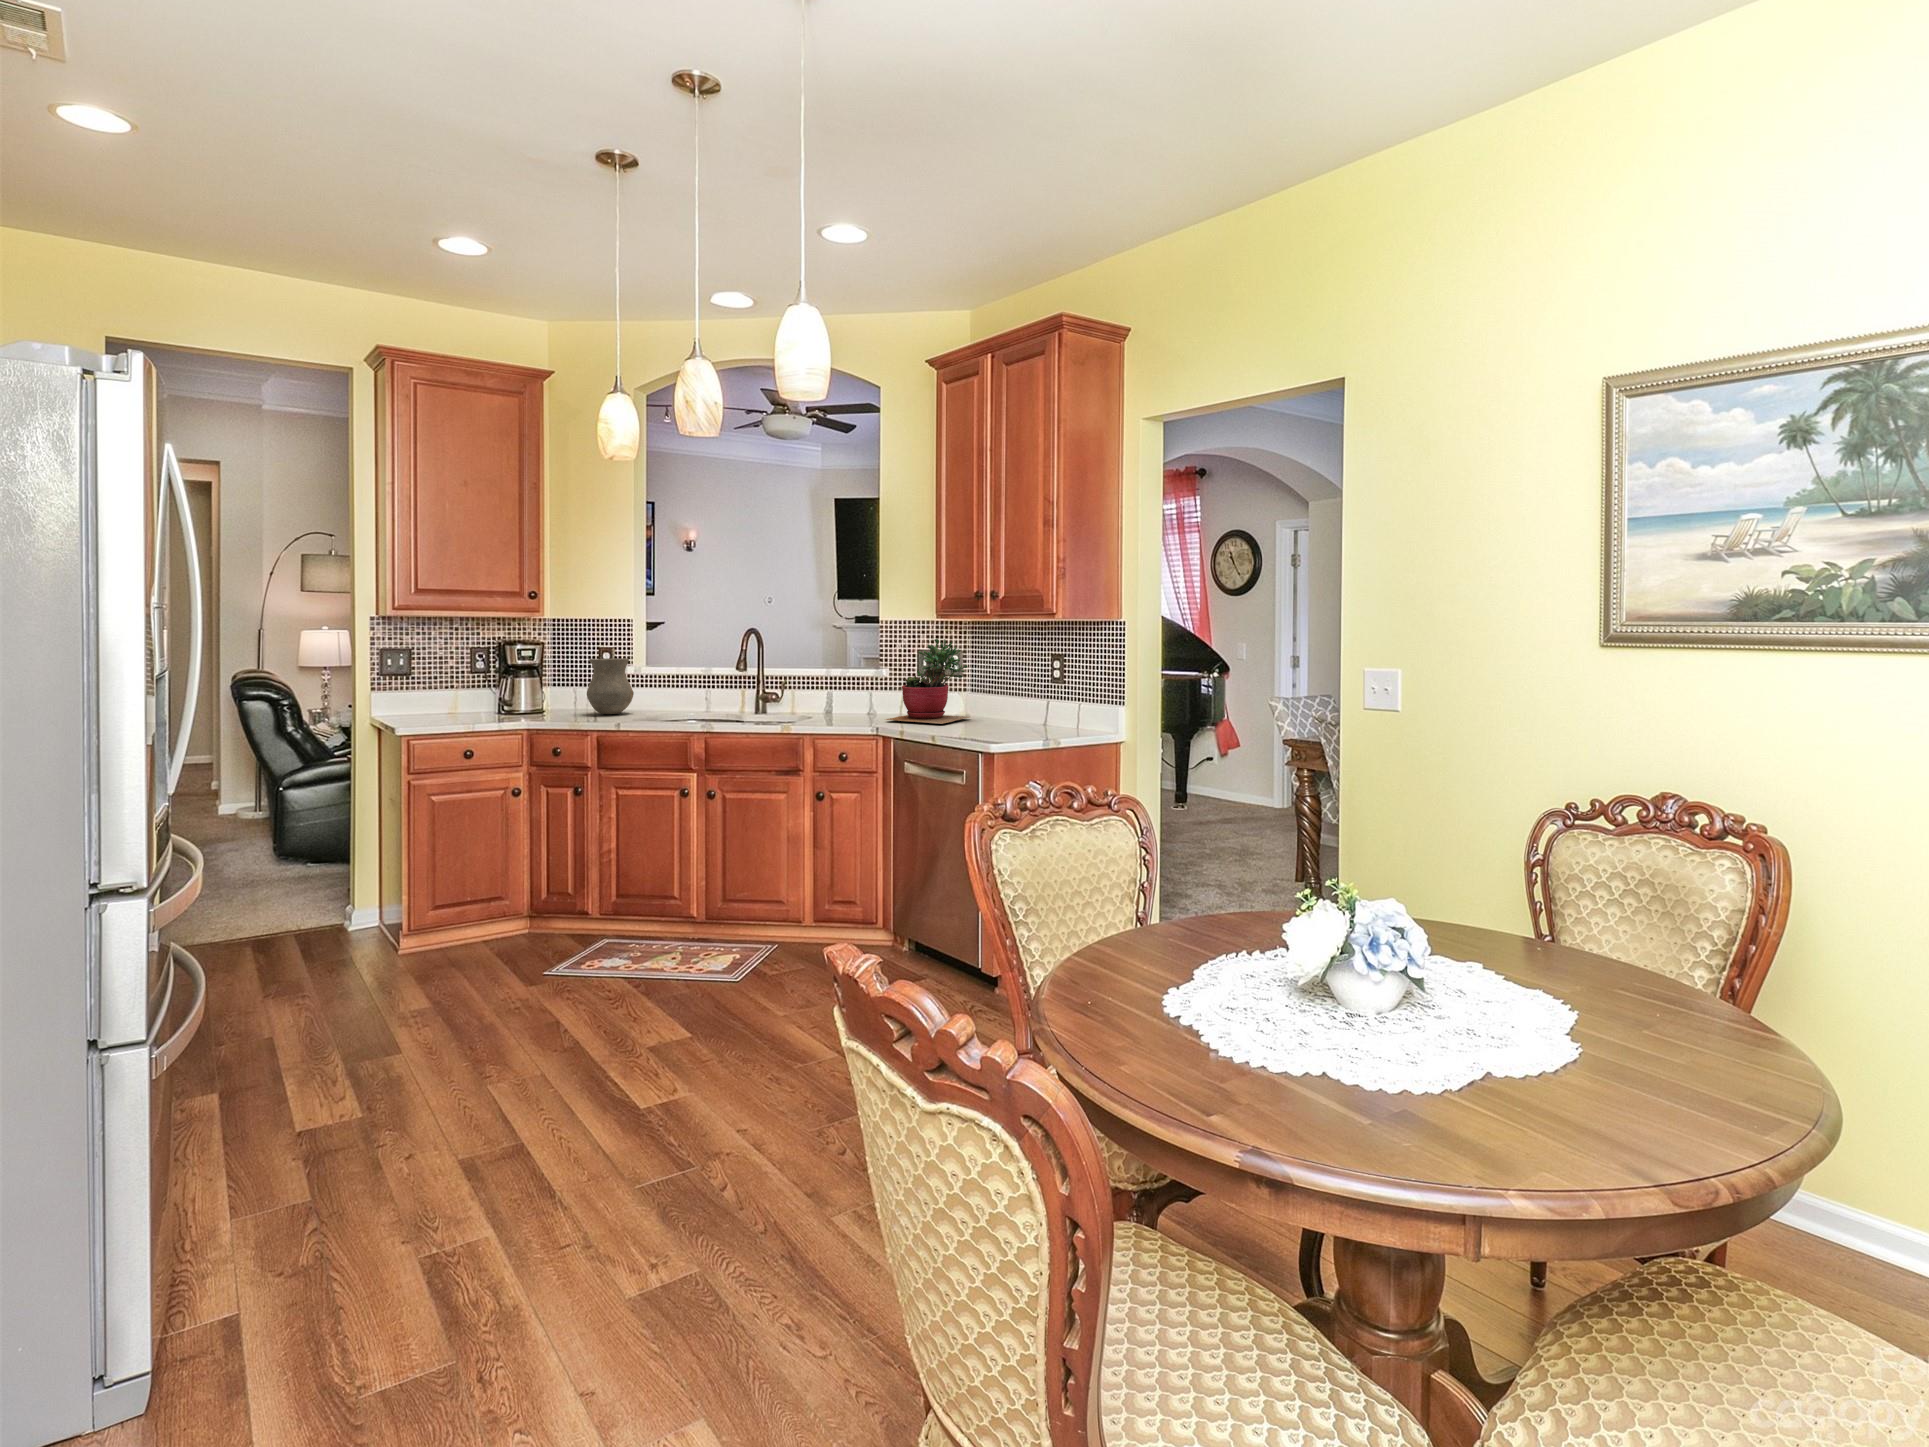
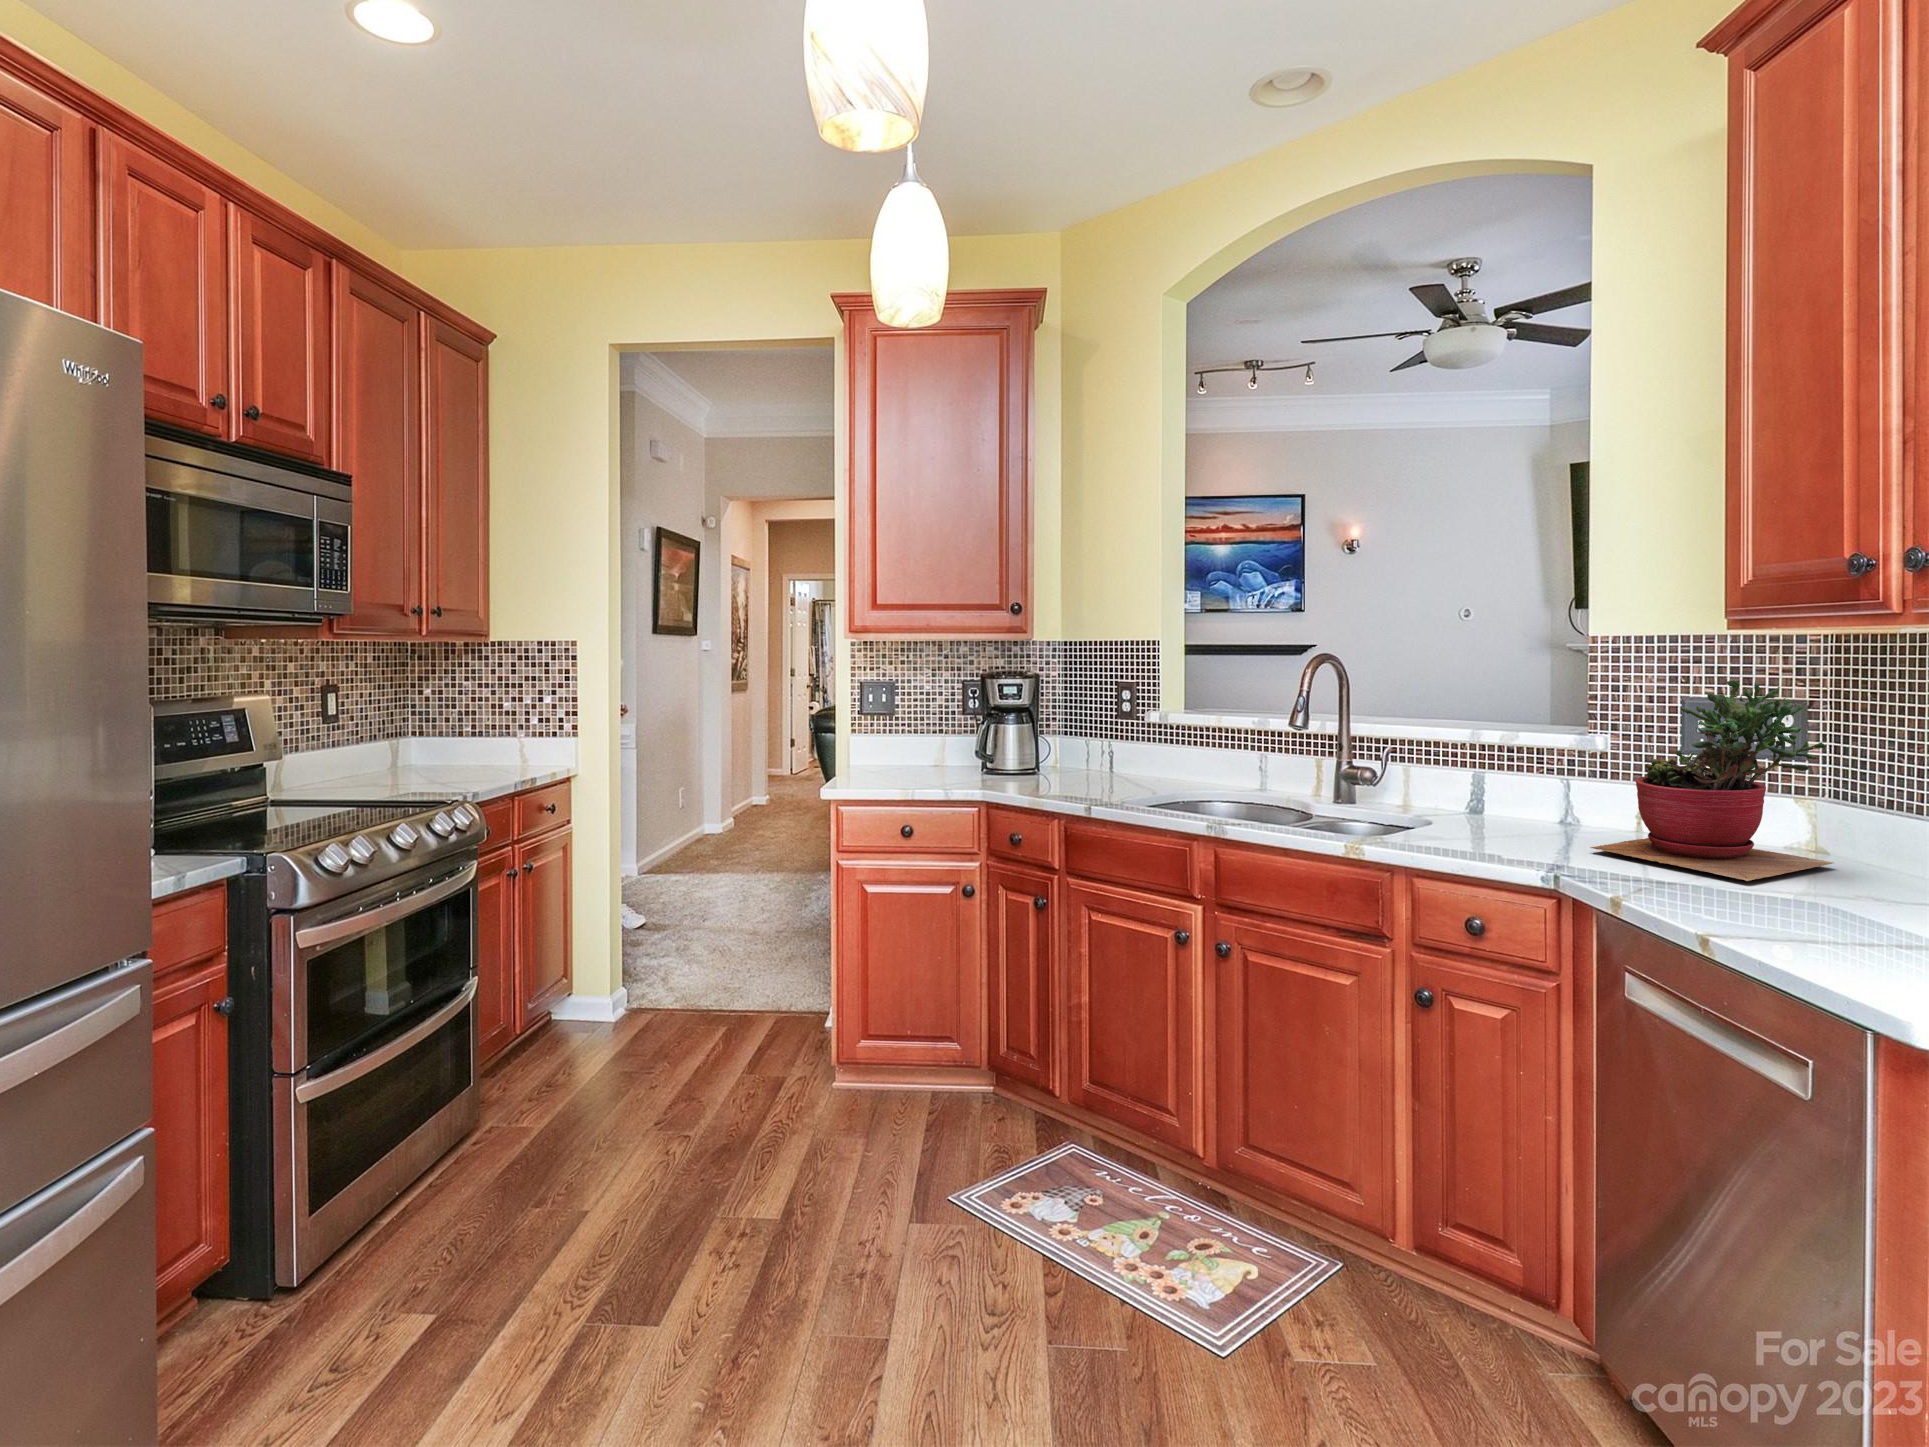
vase: present [587,658,634,714] -> none [1087,700,1151,781]

